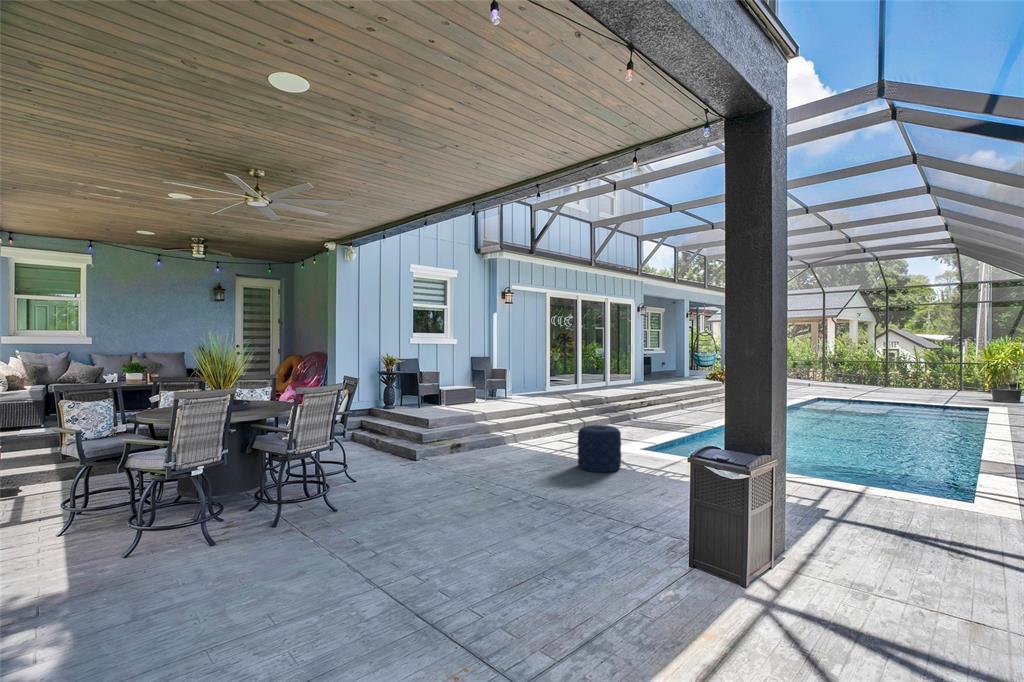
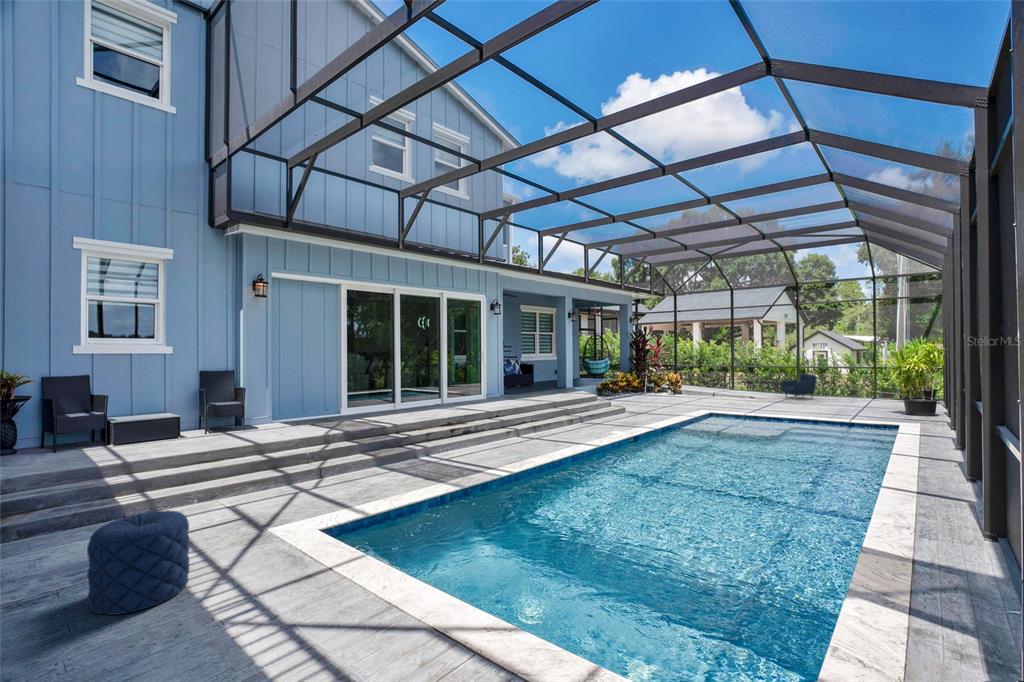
armchair: none [870,368,904,390] -> present [781,374,817,399]

